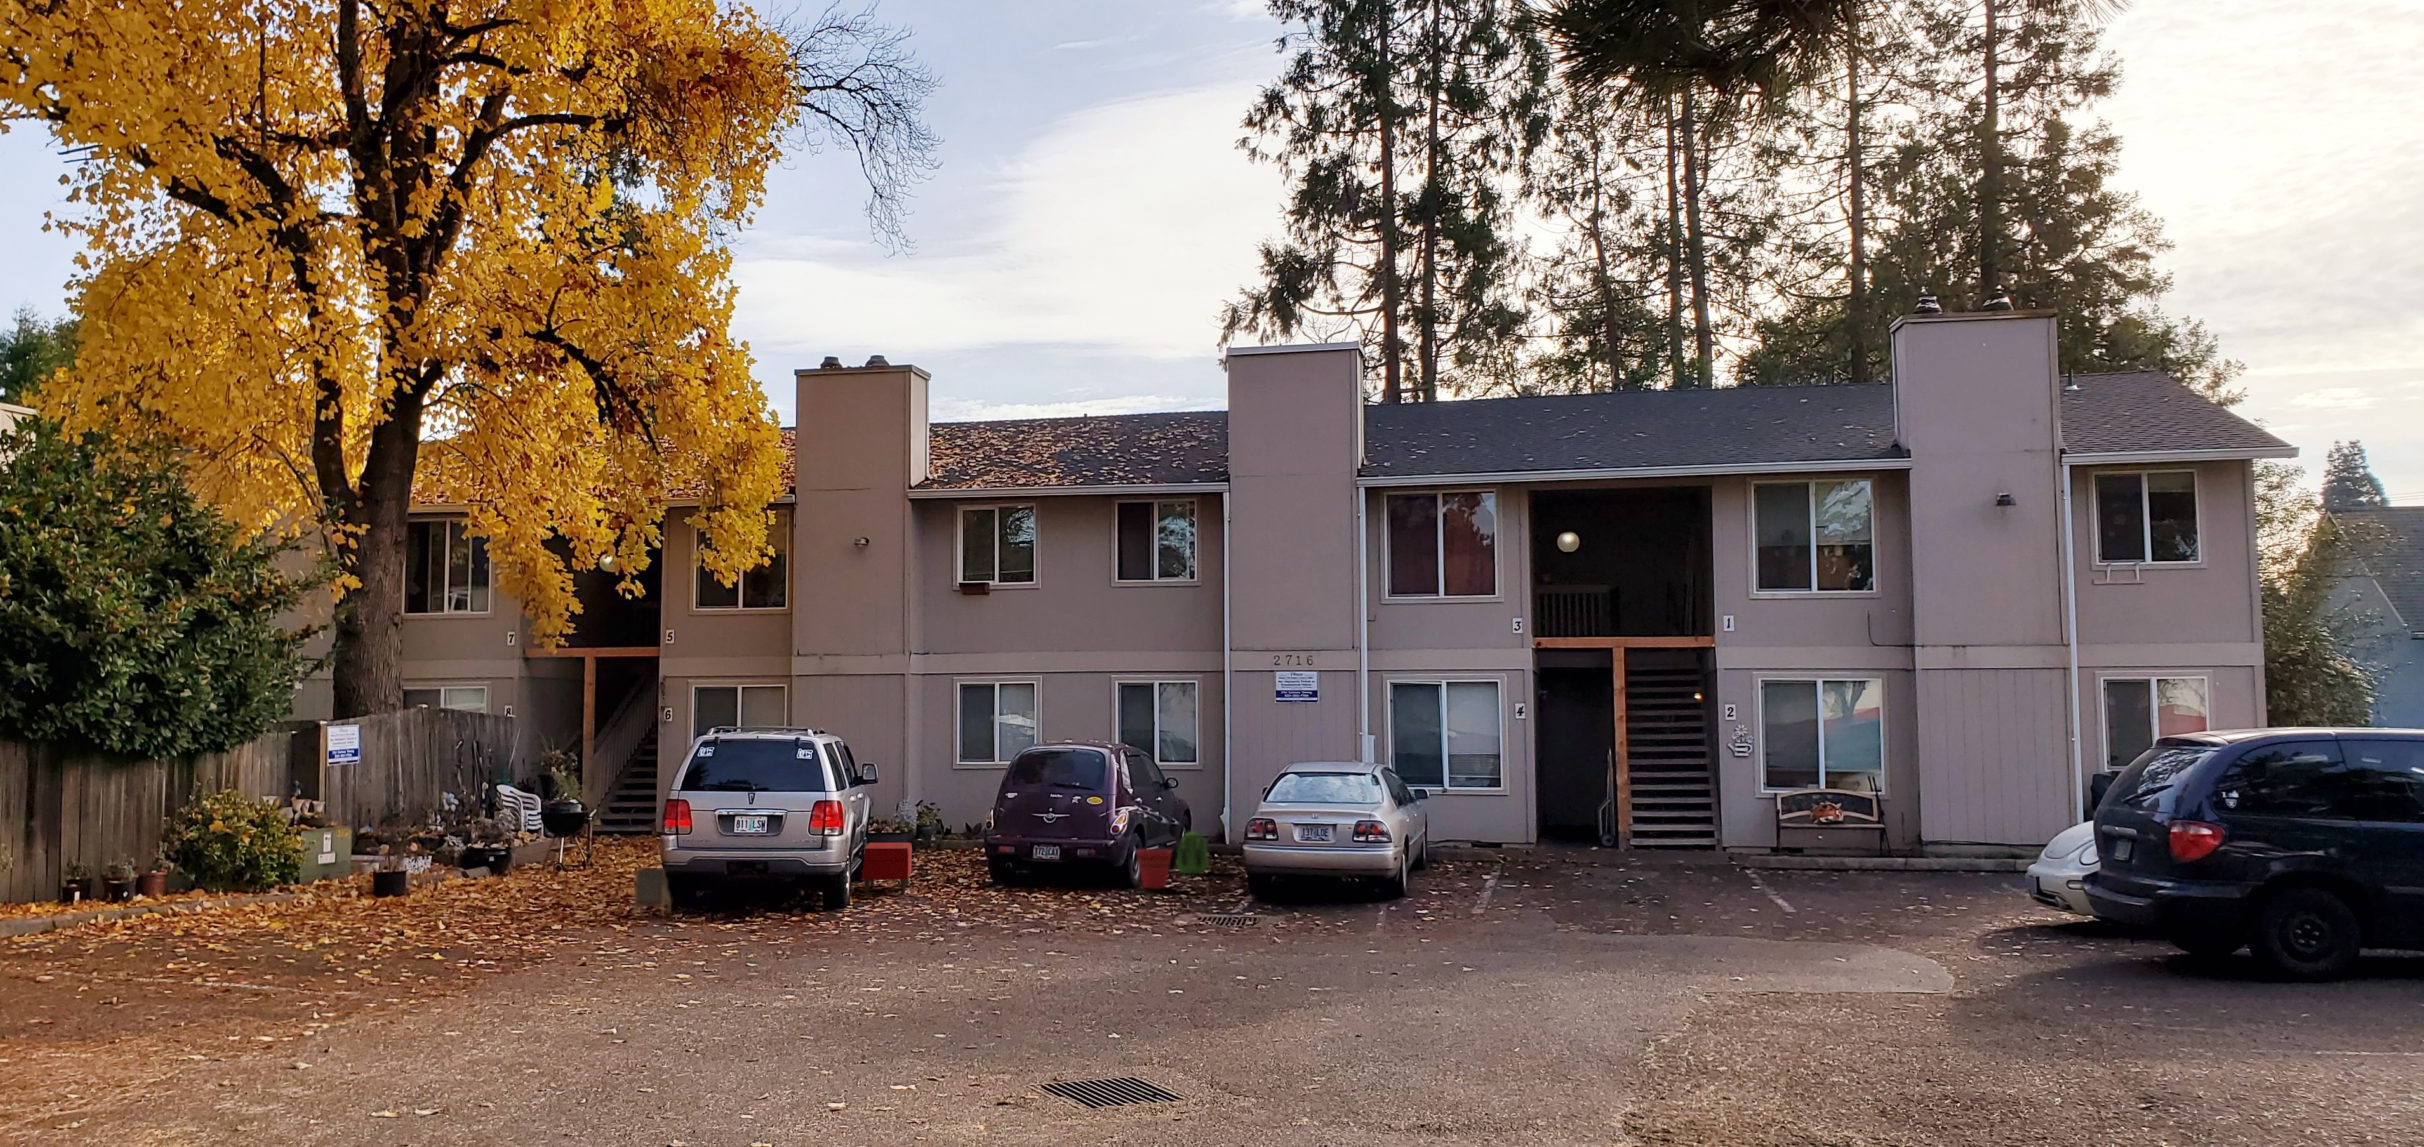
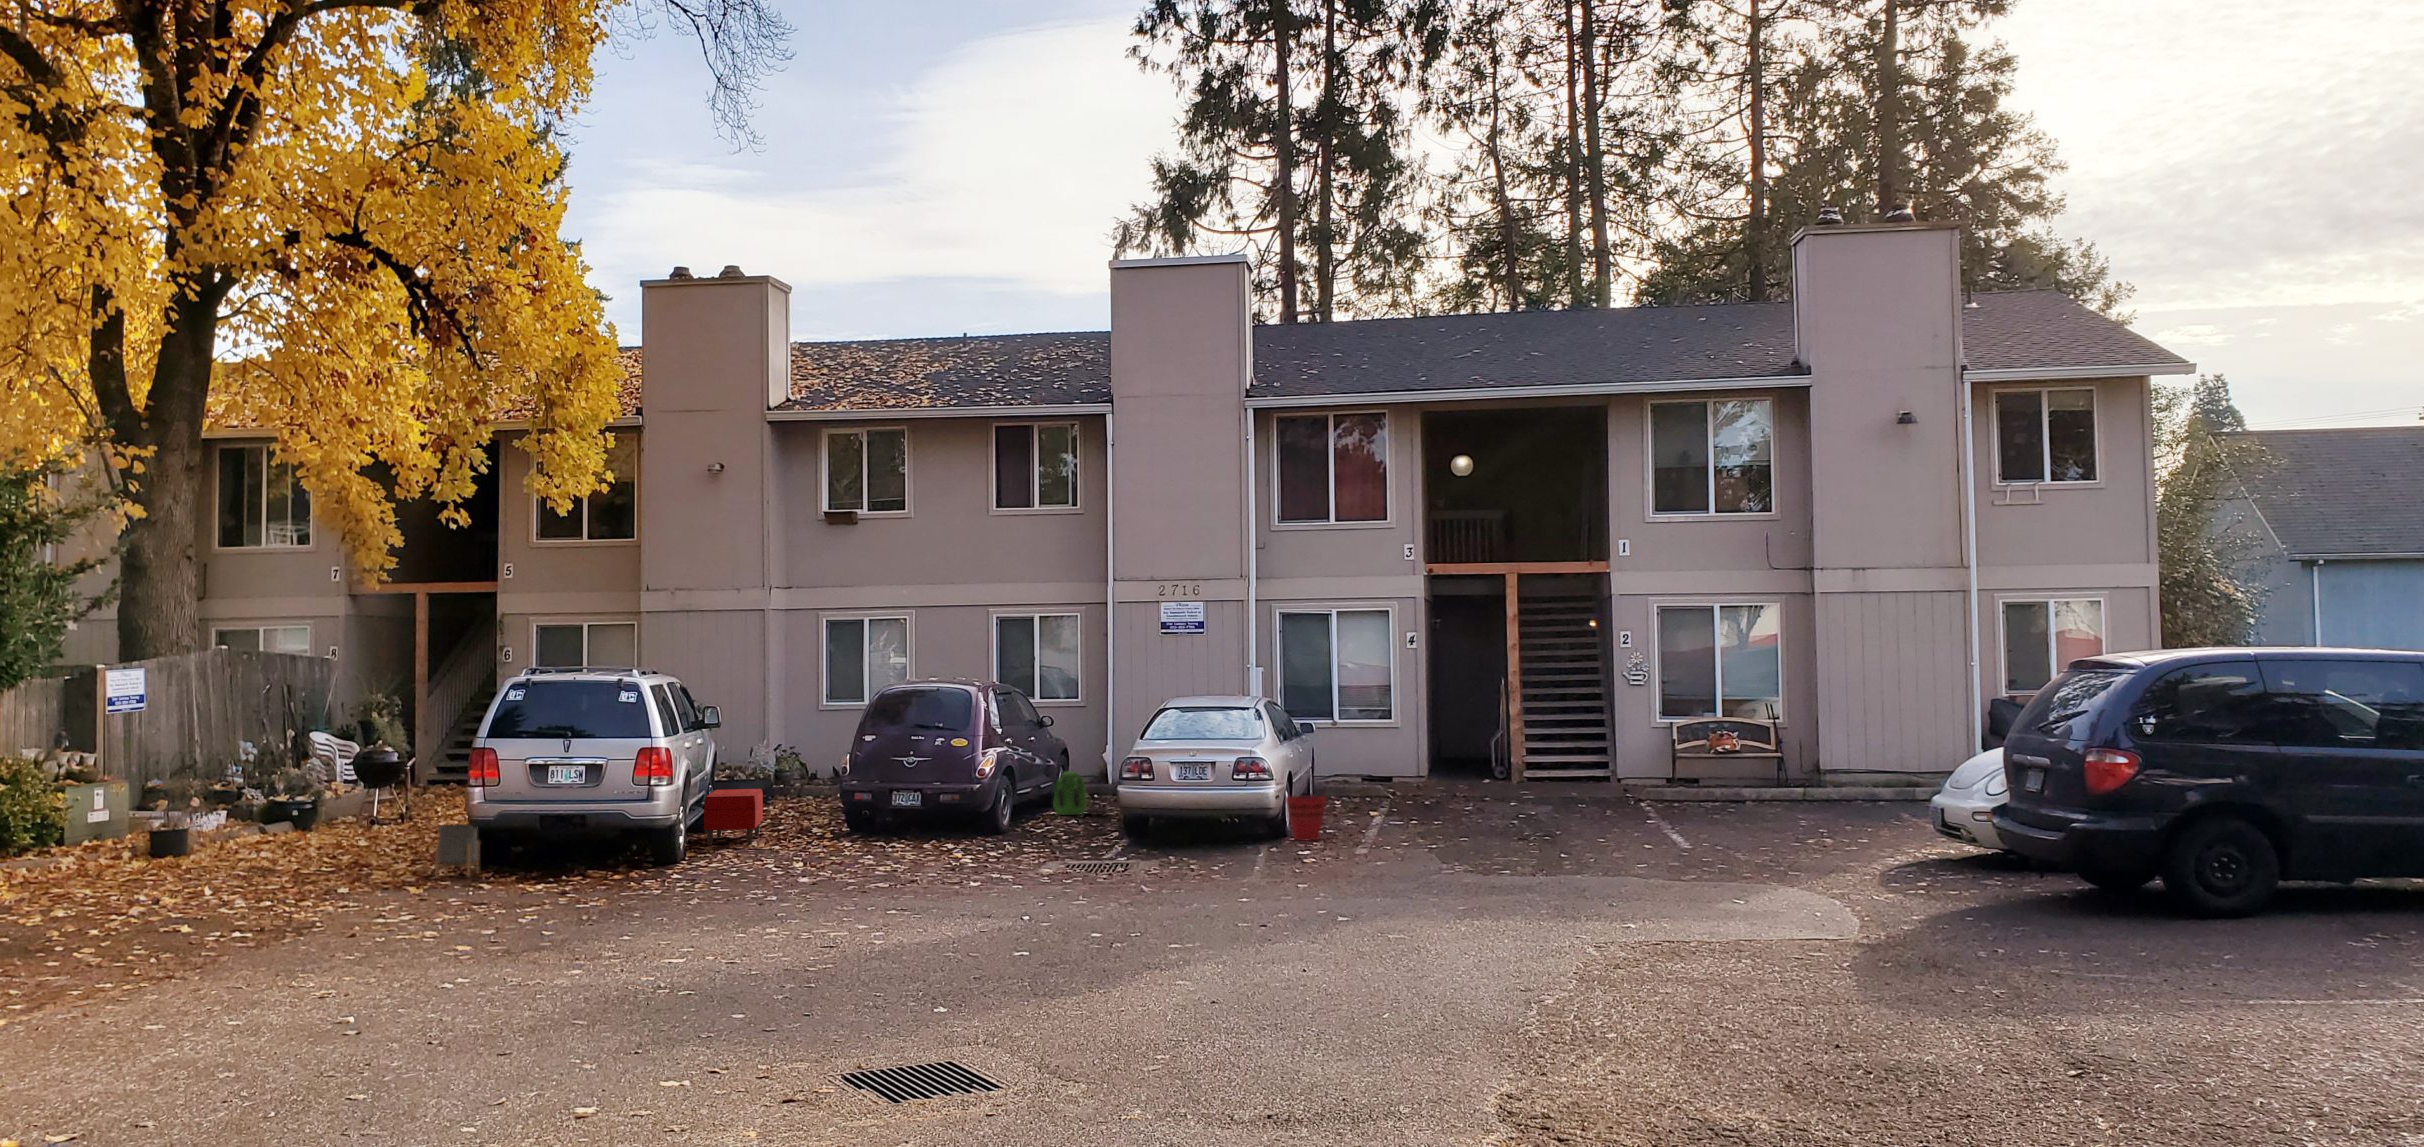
bucket: present [1137,849,1172,889] -> present [1286,796,1326,841]

